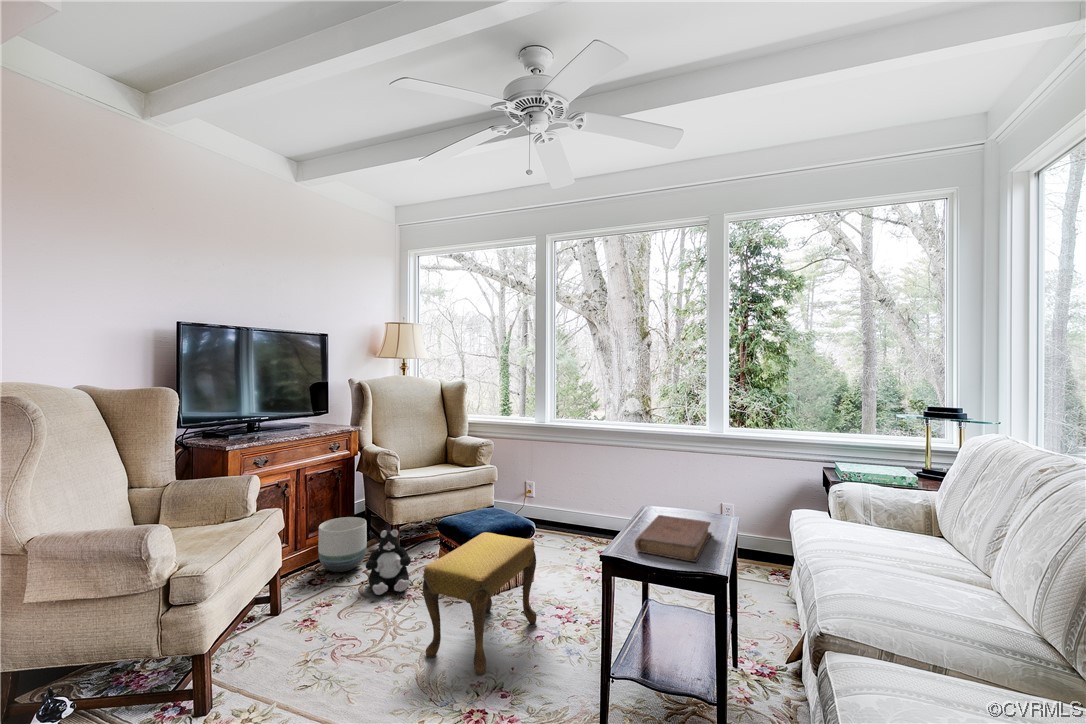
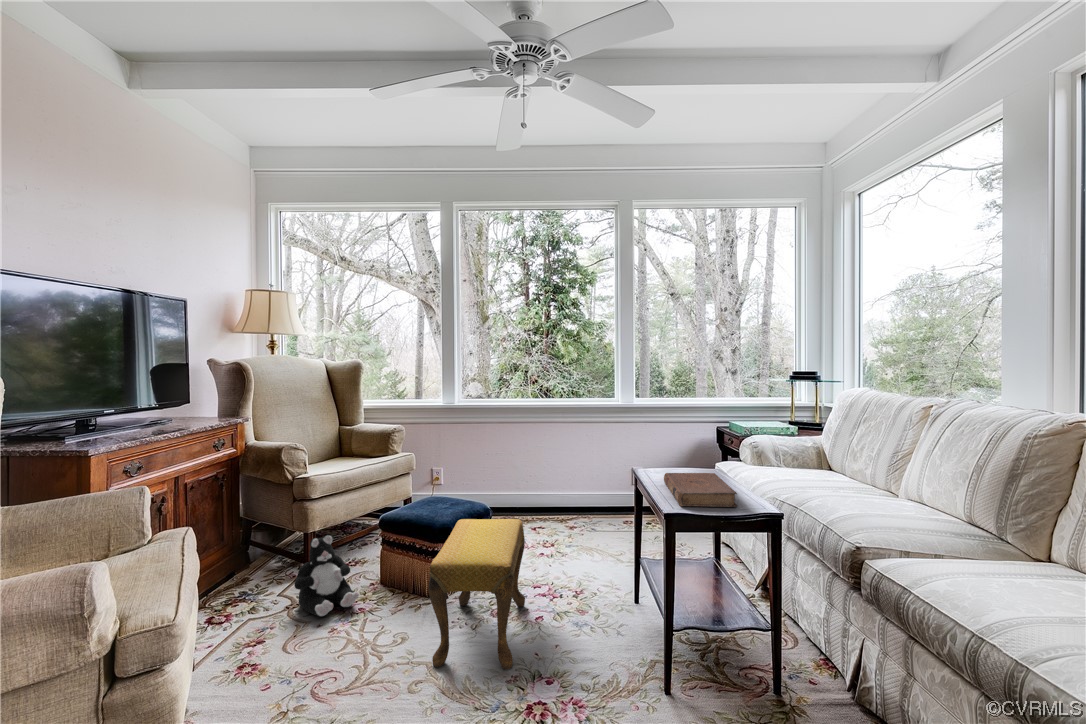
planter: present [318,517,367,572] -> none [210,531,276,603]

